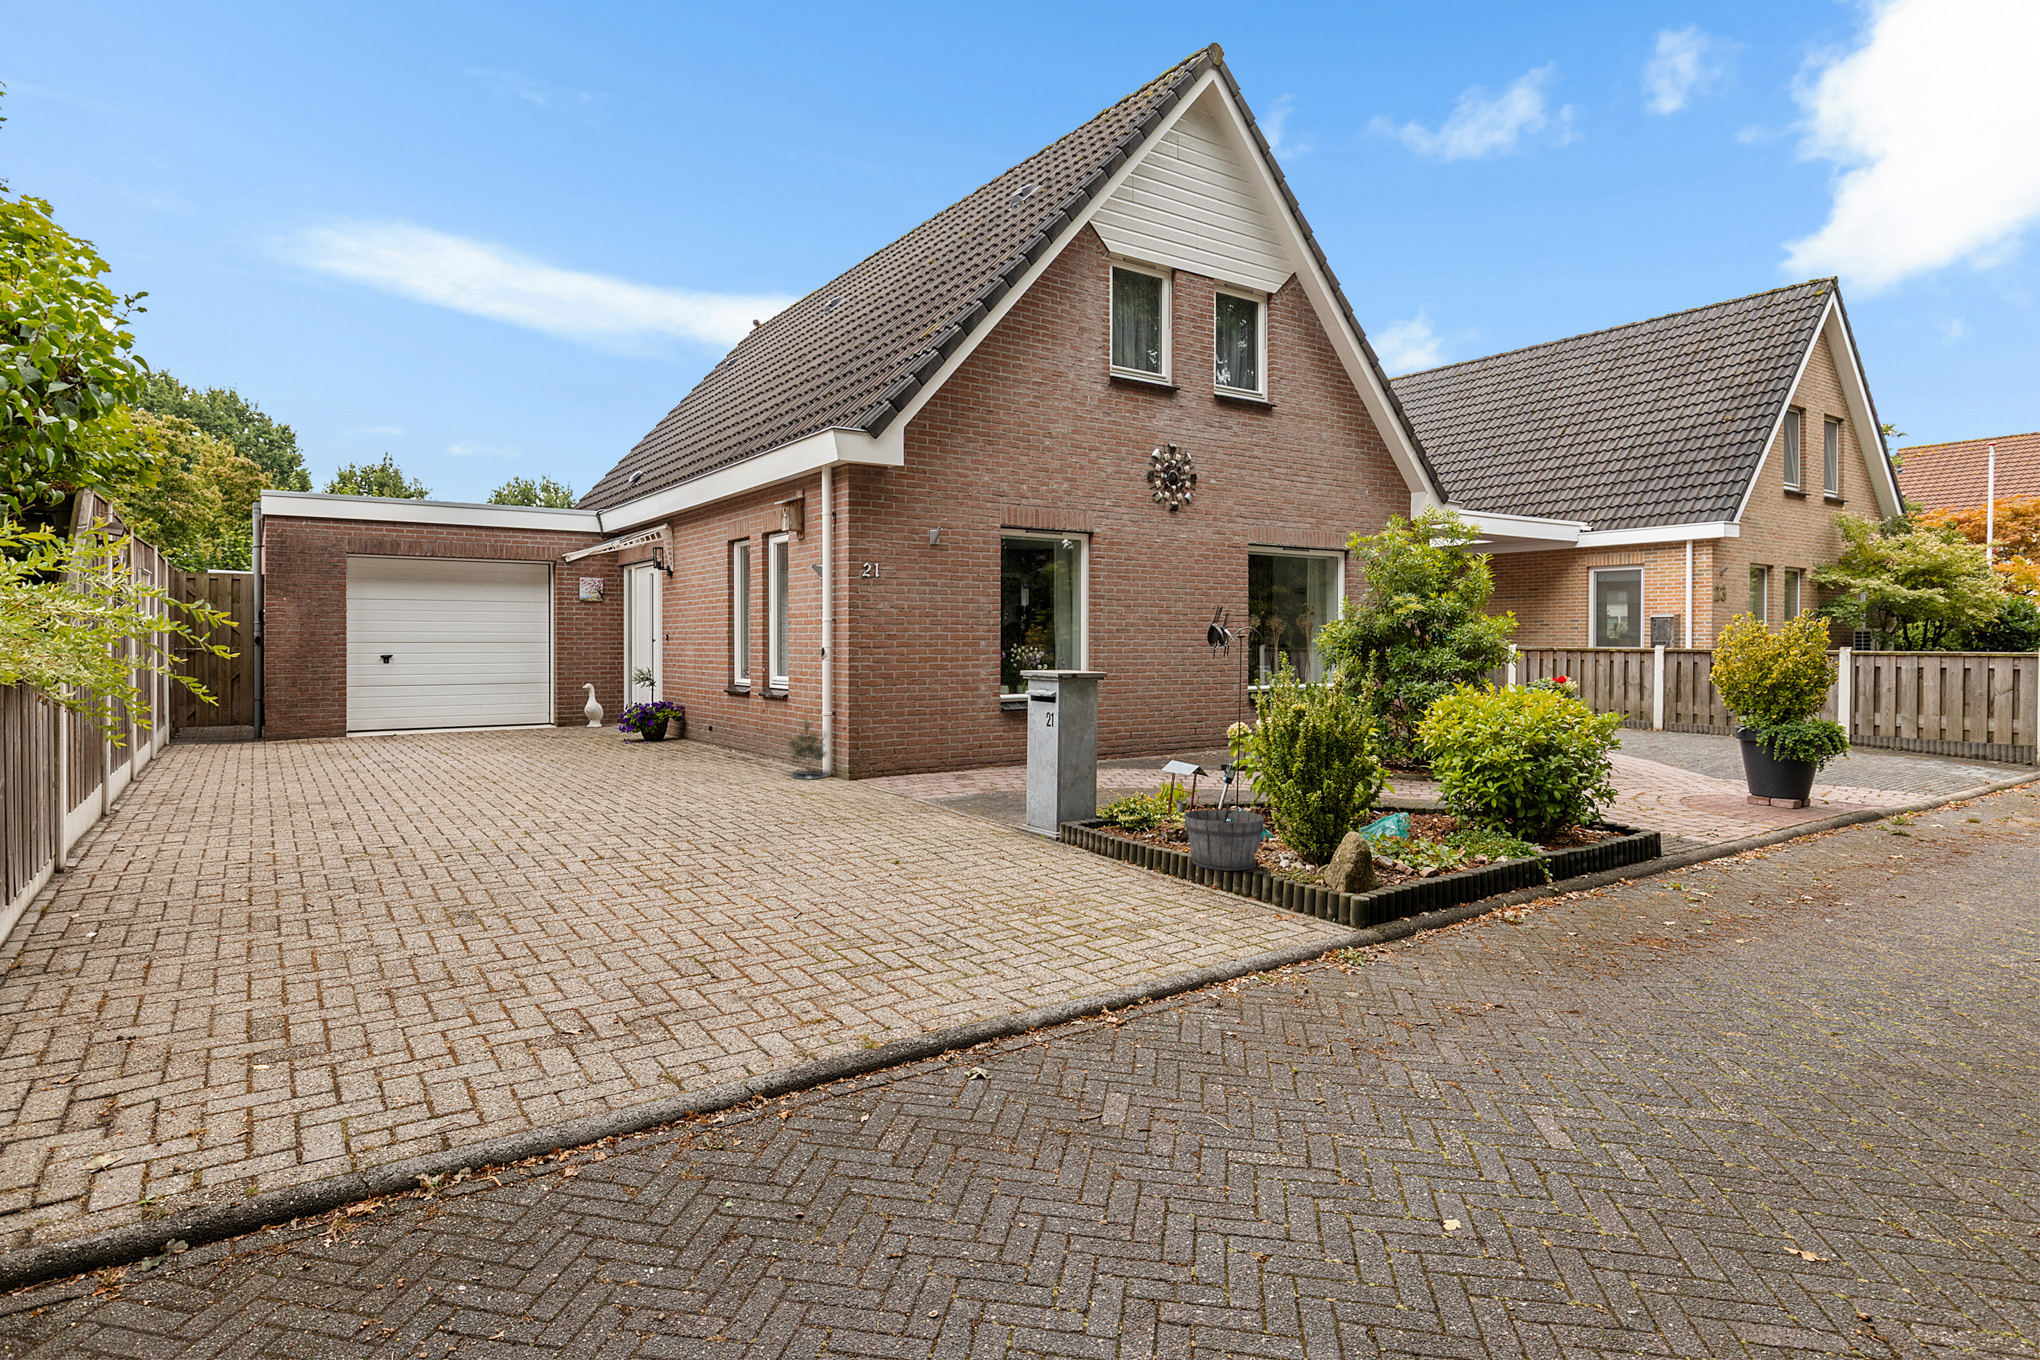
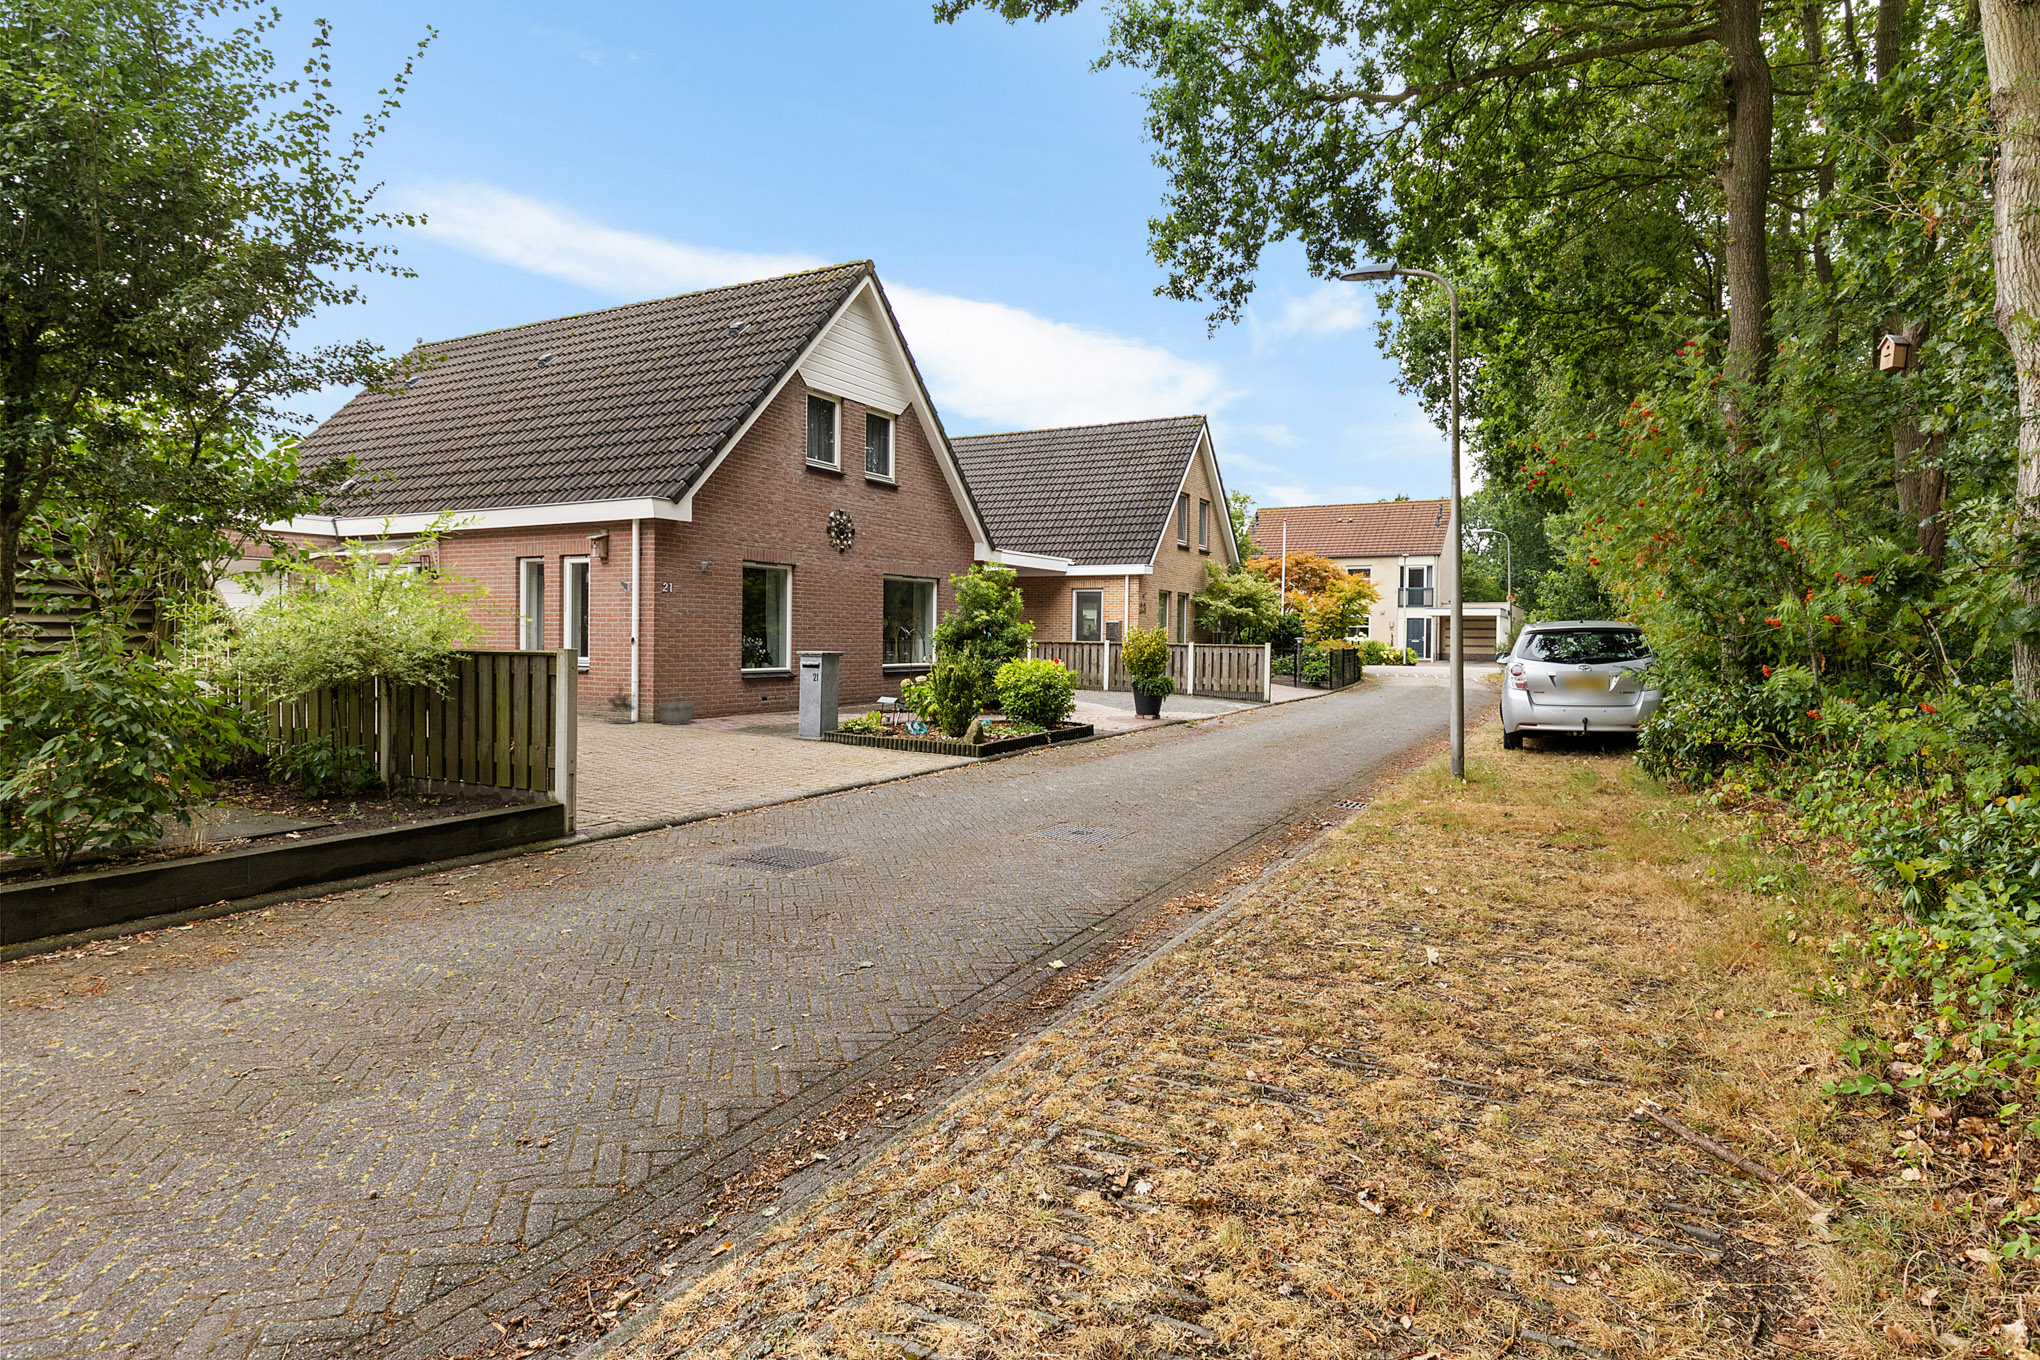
wooden bucket: present [1183,799,1266,871] -> present [659,697,694,725]

